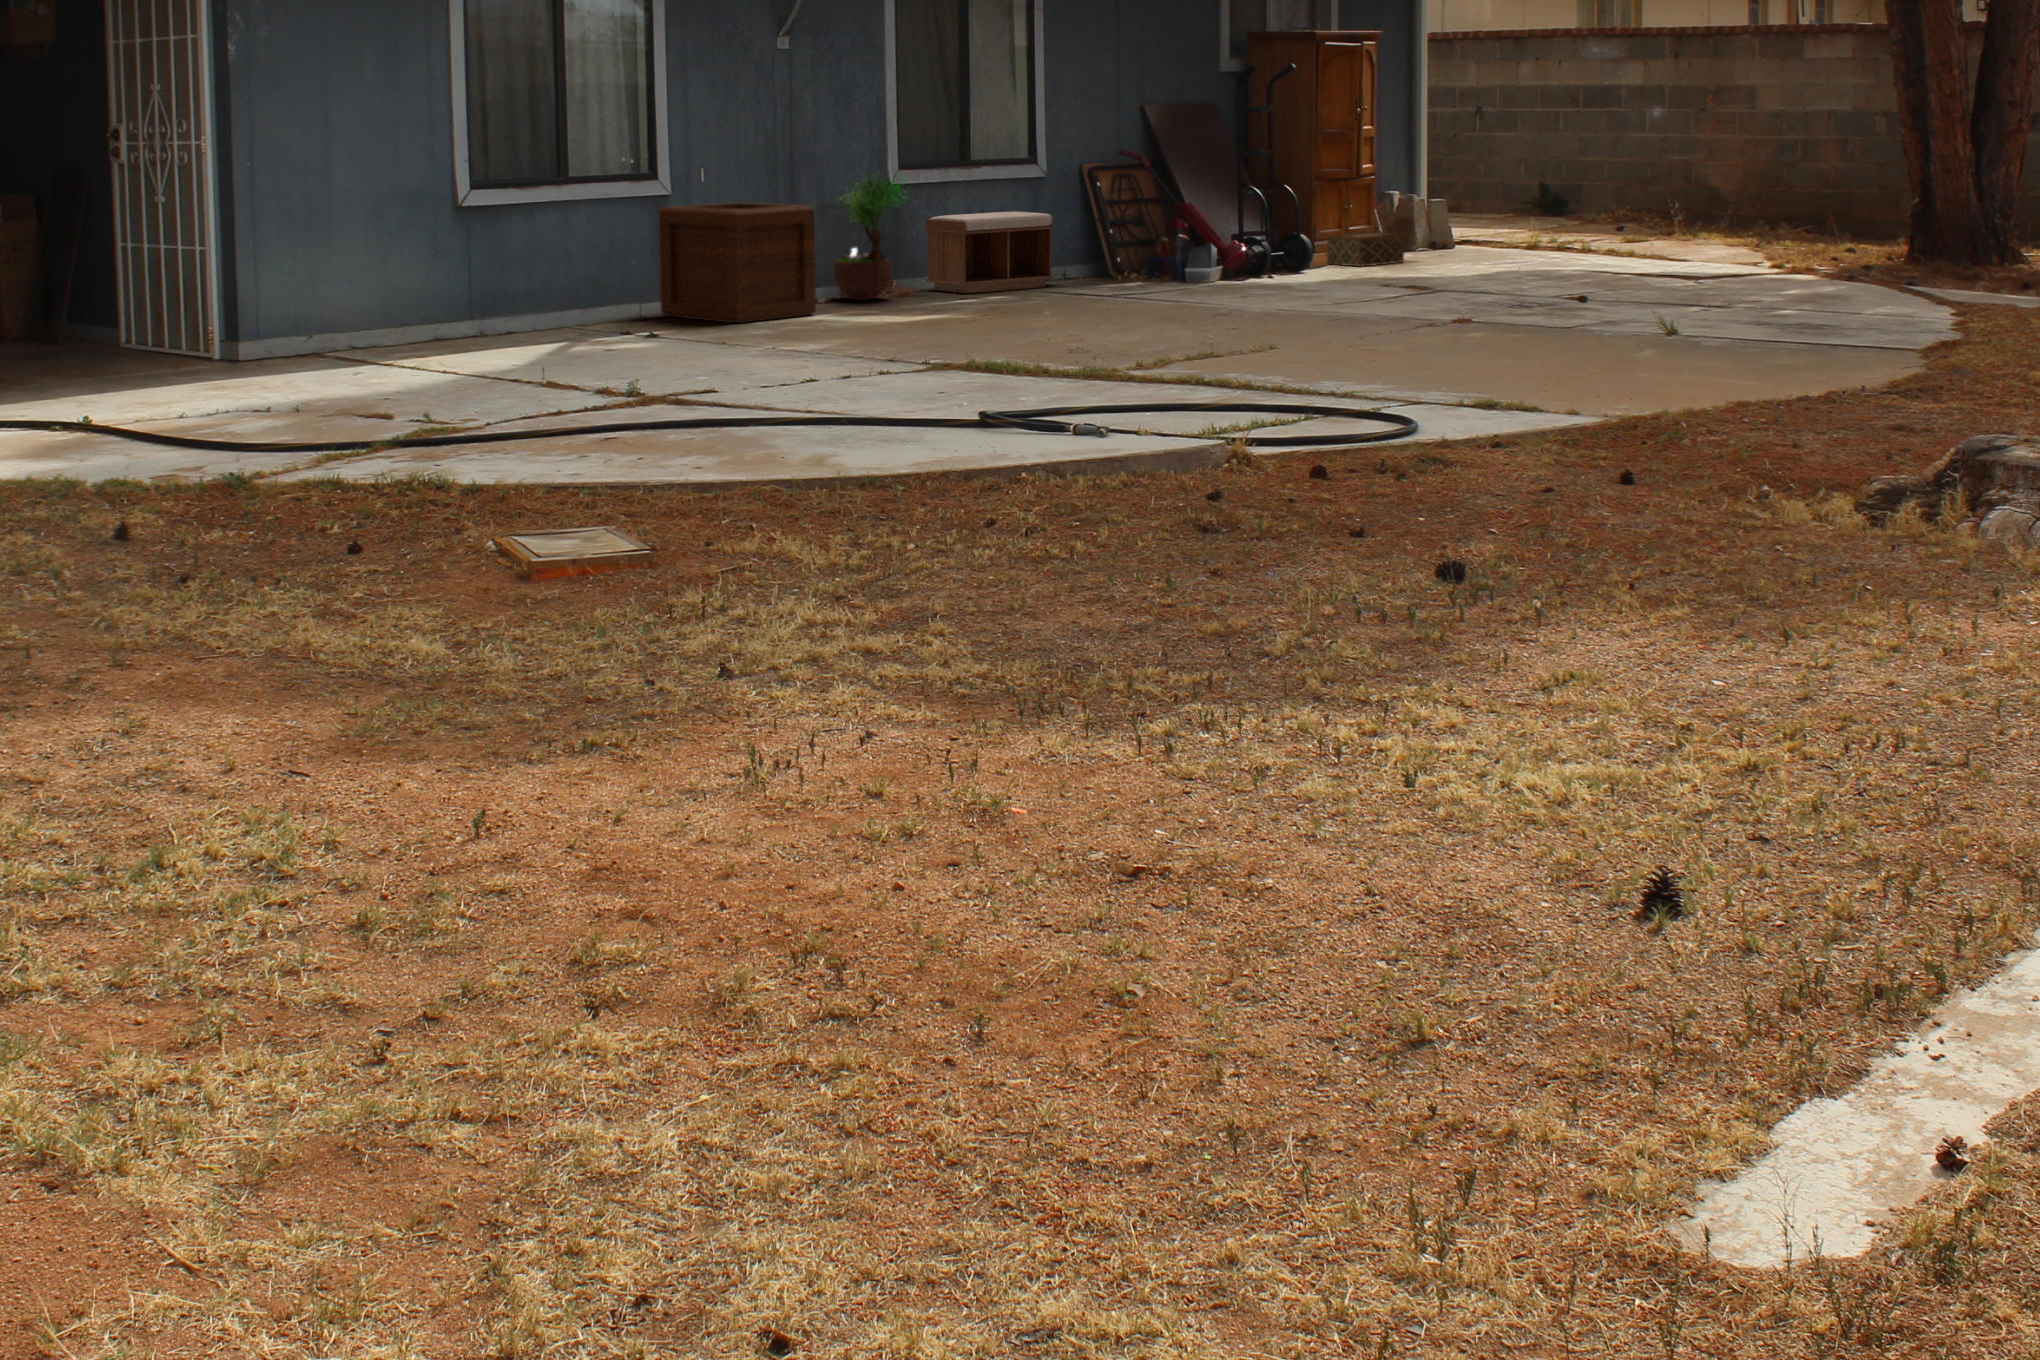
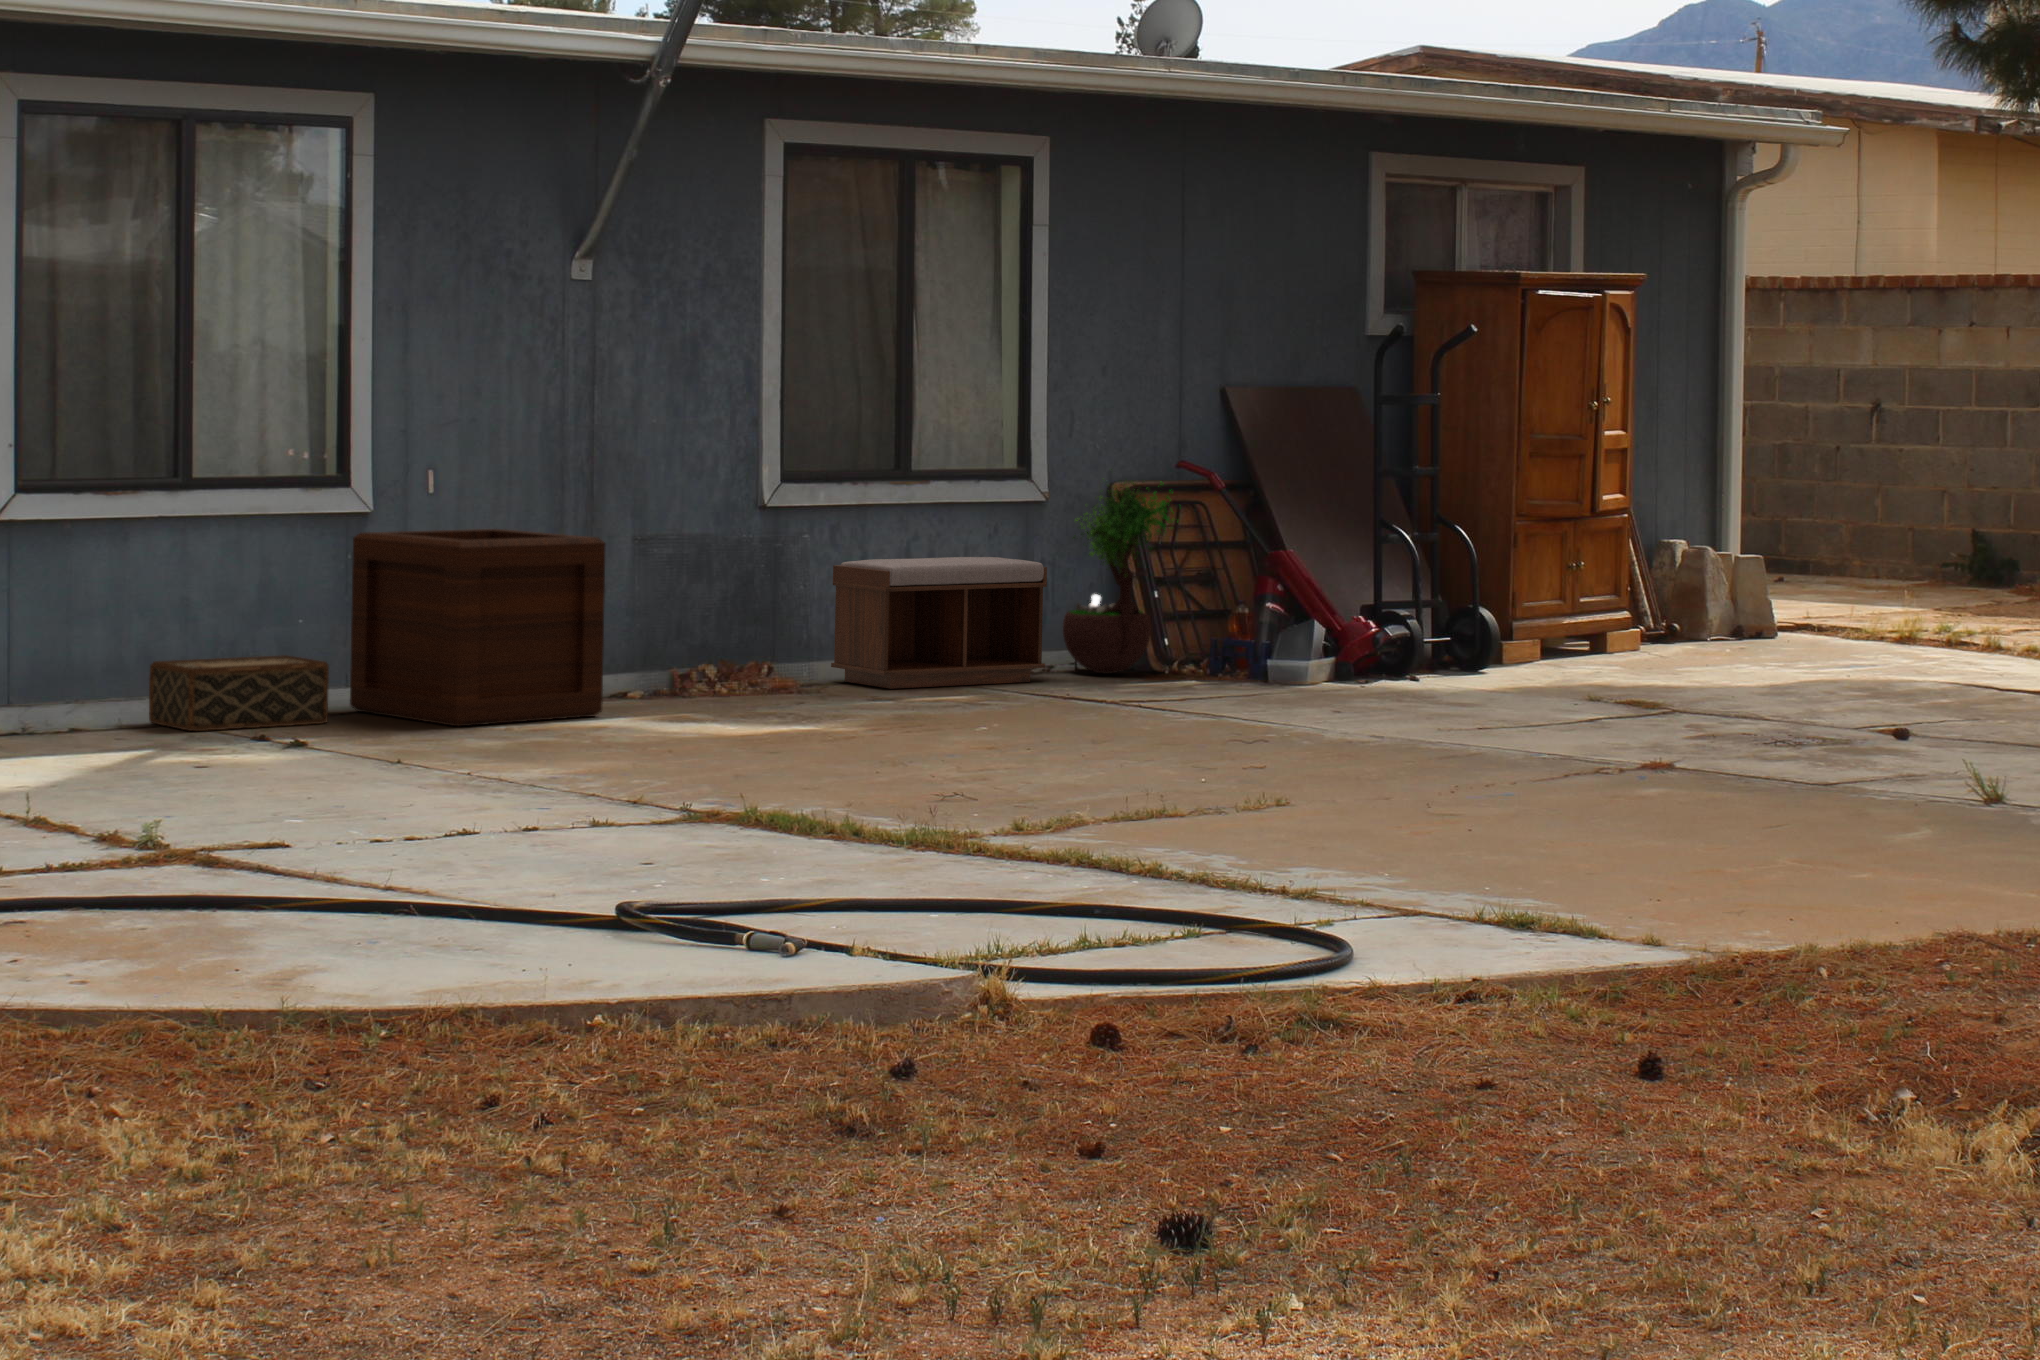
potted tree: present [834,171,911,300] -> present [1063,469,1181,674]
woven basket: present [1327,232,1405,266] -> present [149,655,329,731]

